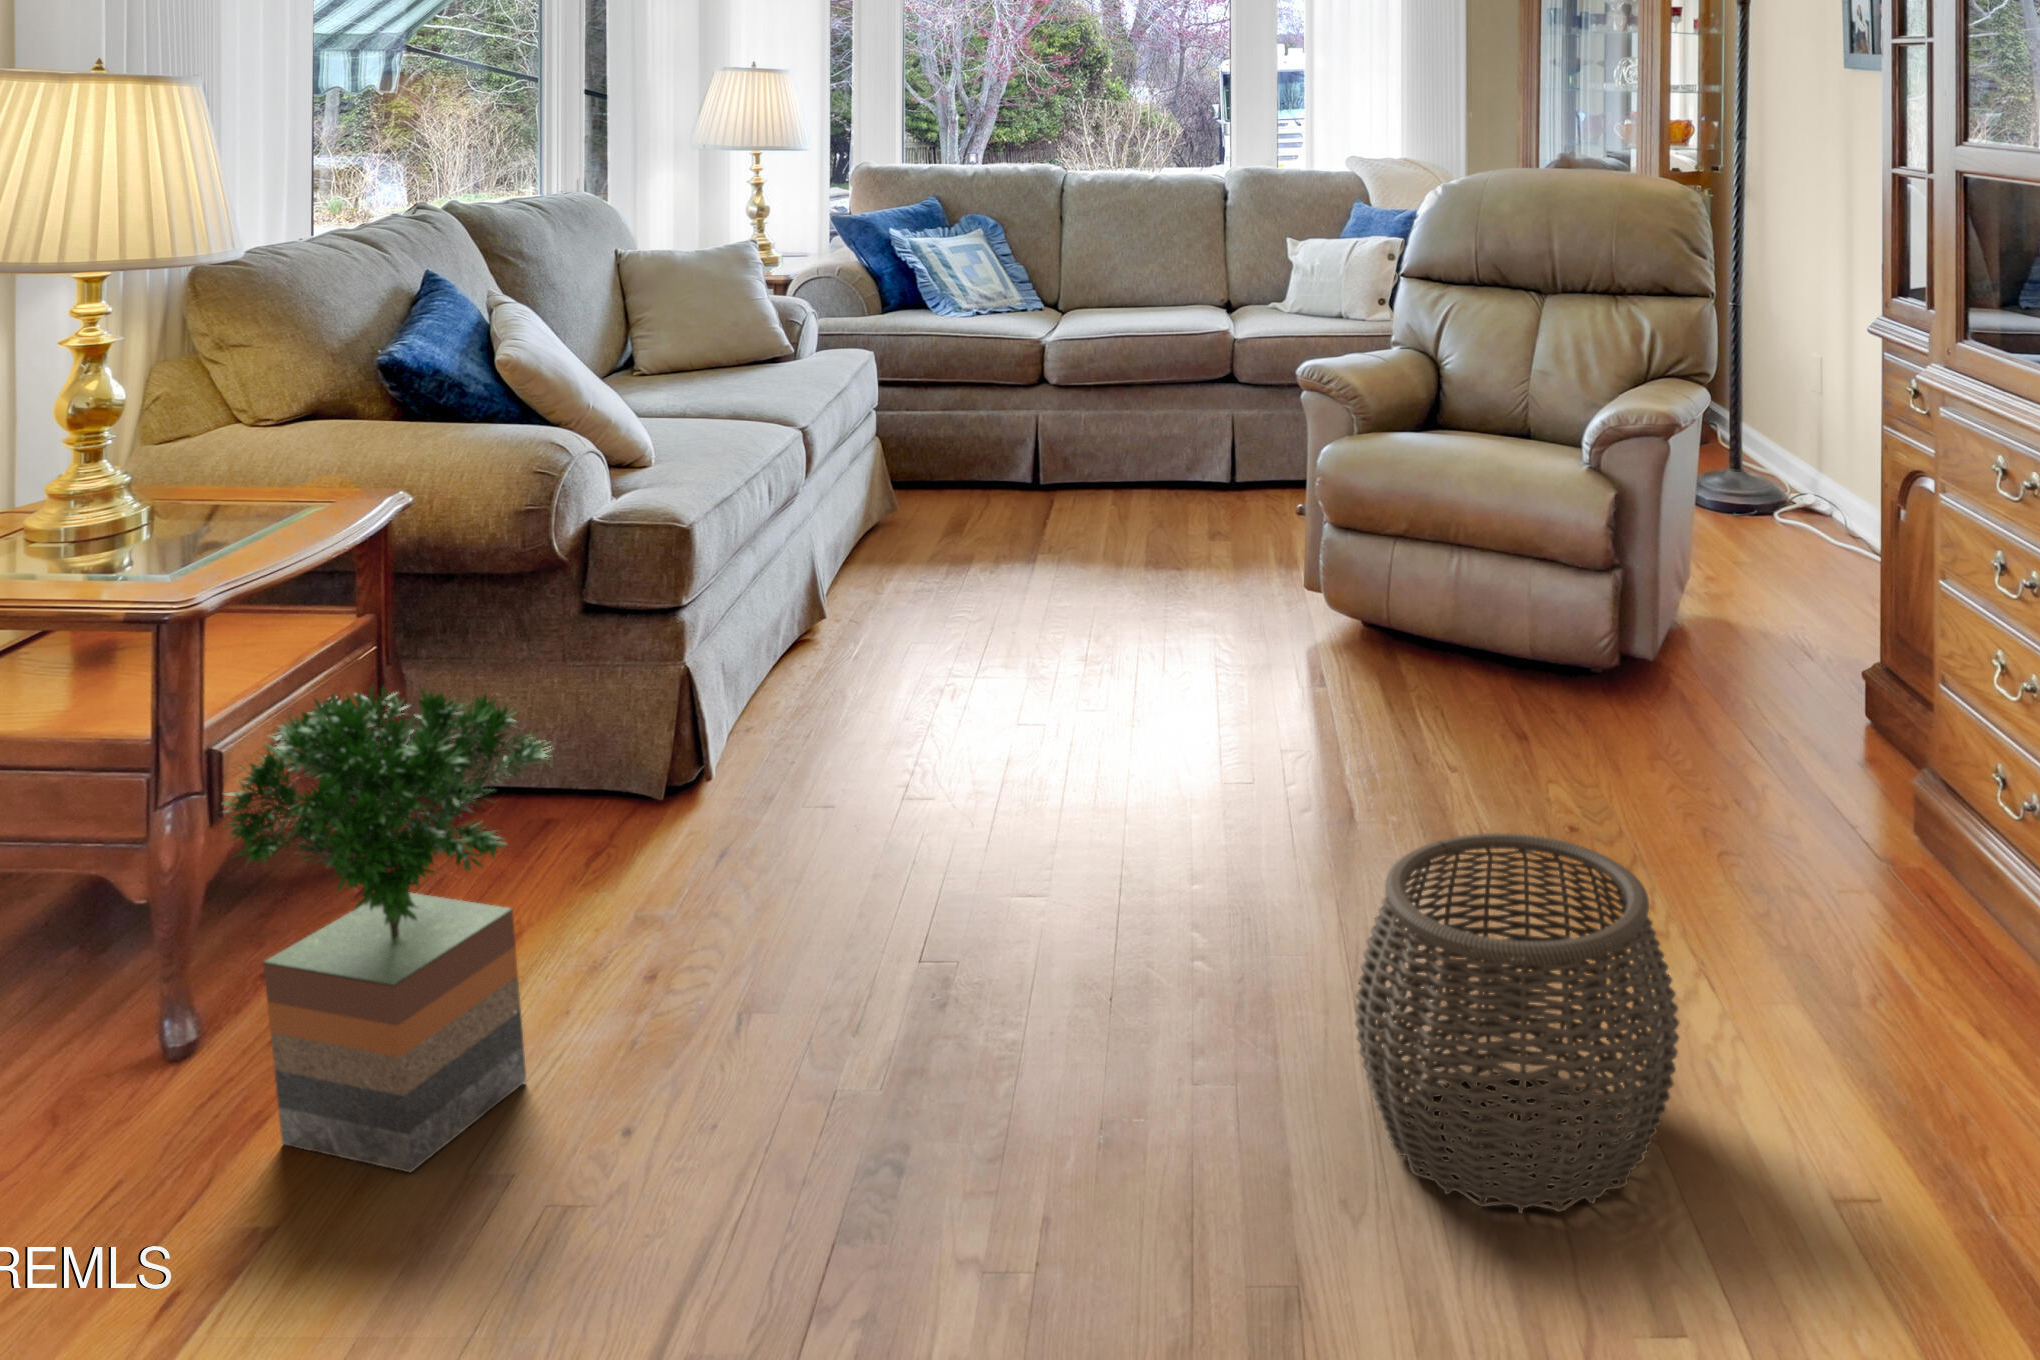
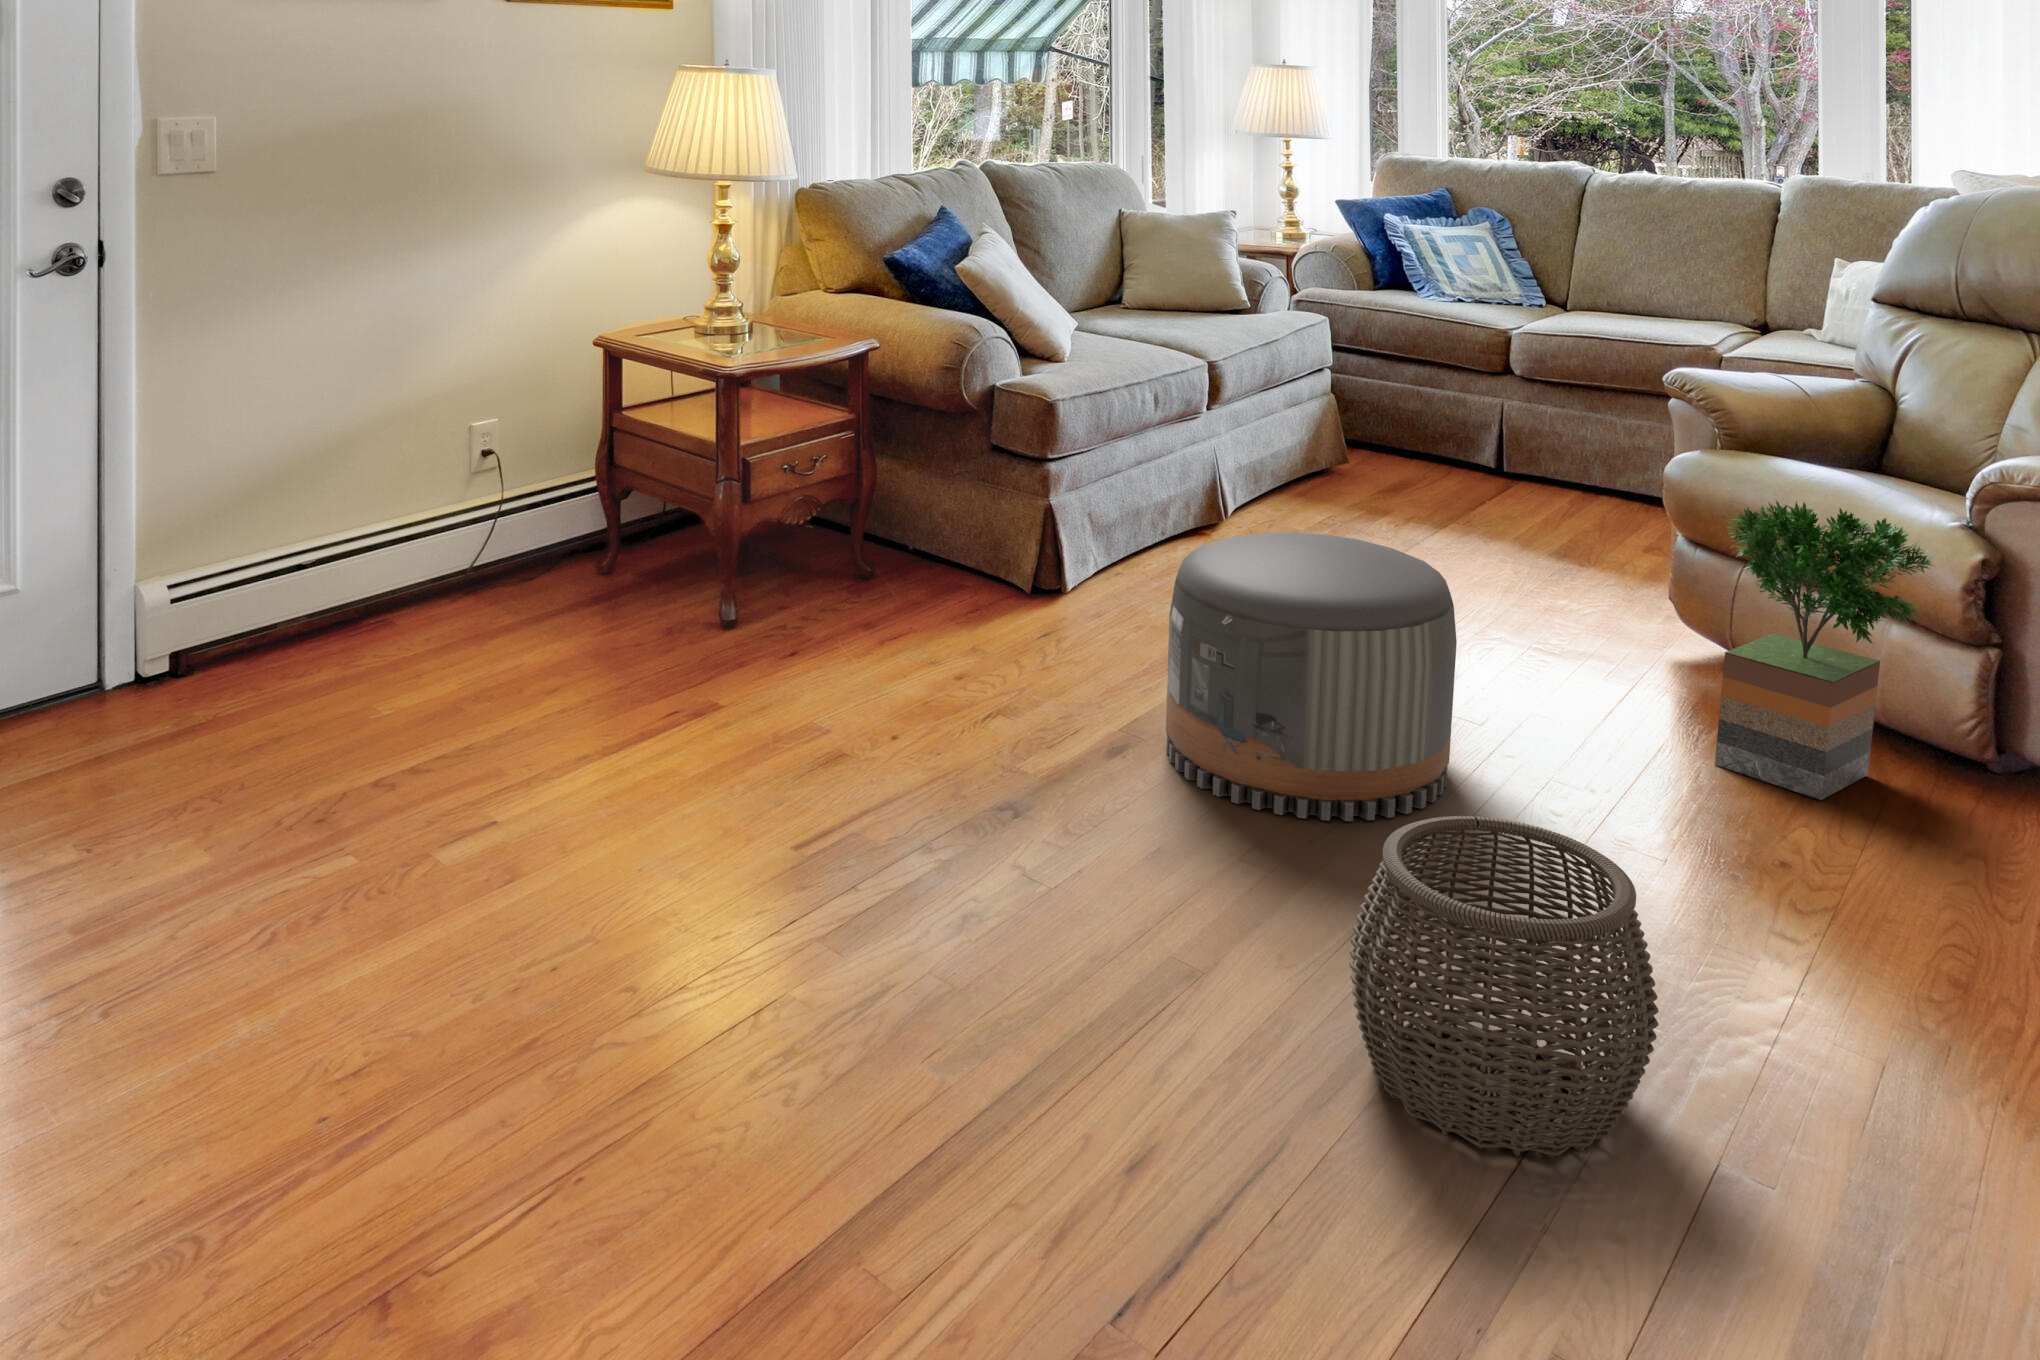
pouf: none [913,570,1236,910] -> present [1166,532,1457,821]
potted tree: present [224,686,551,1172] -> present [1715,501,1935,800]

